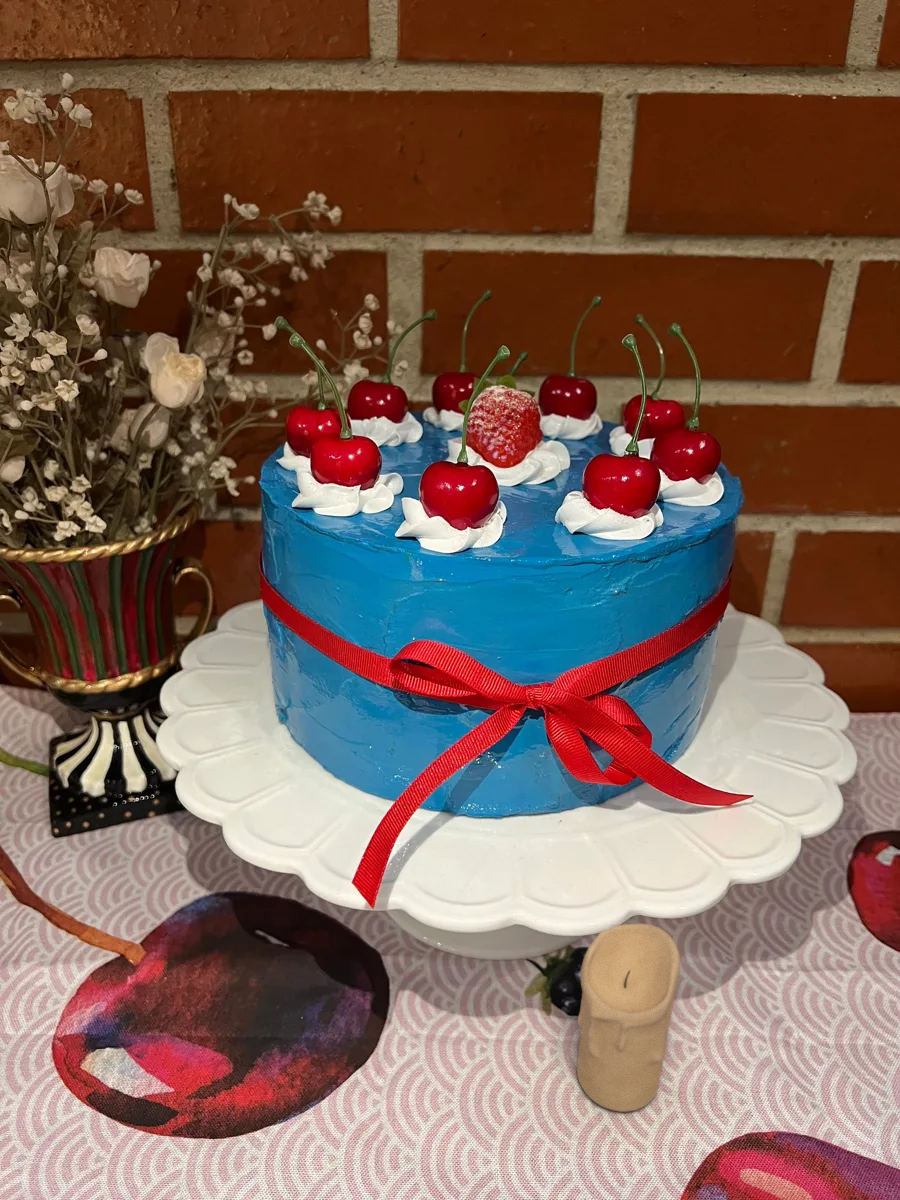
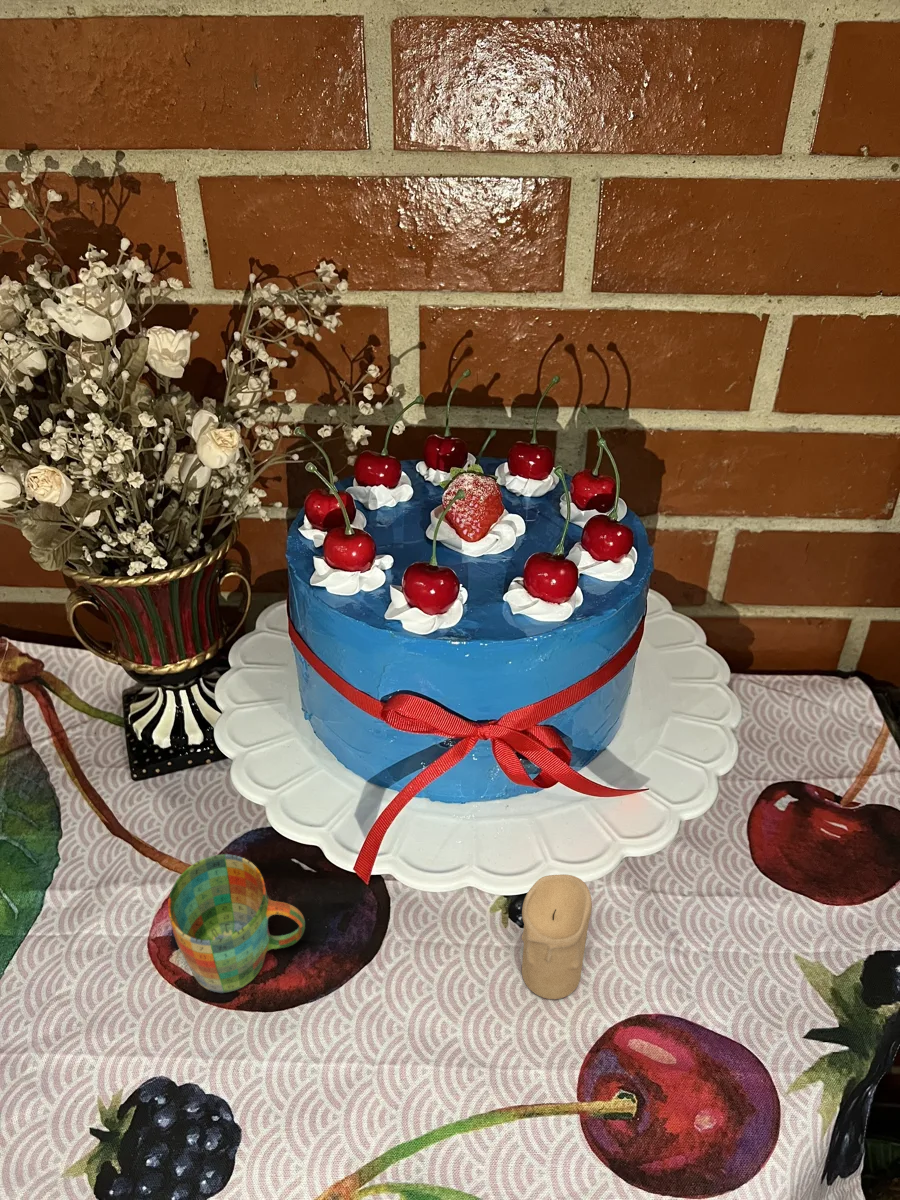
mug: none [79,907,274,1110] -> present [168,854,305,993]

